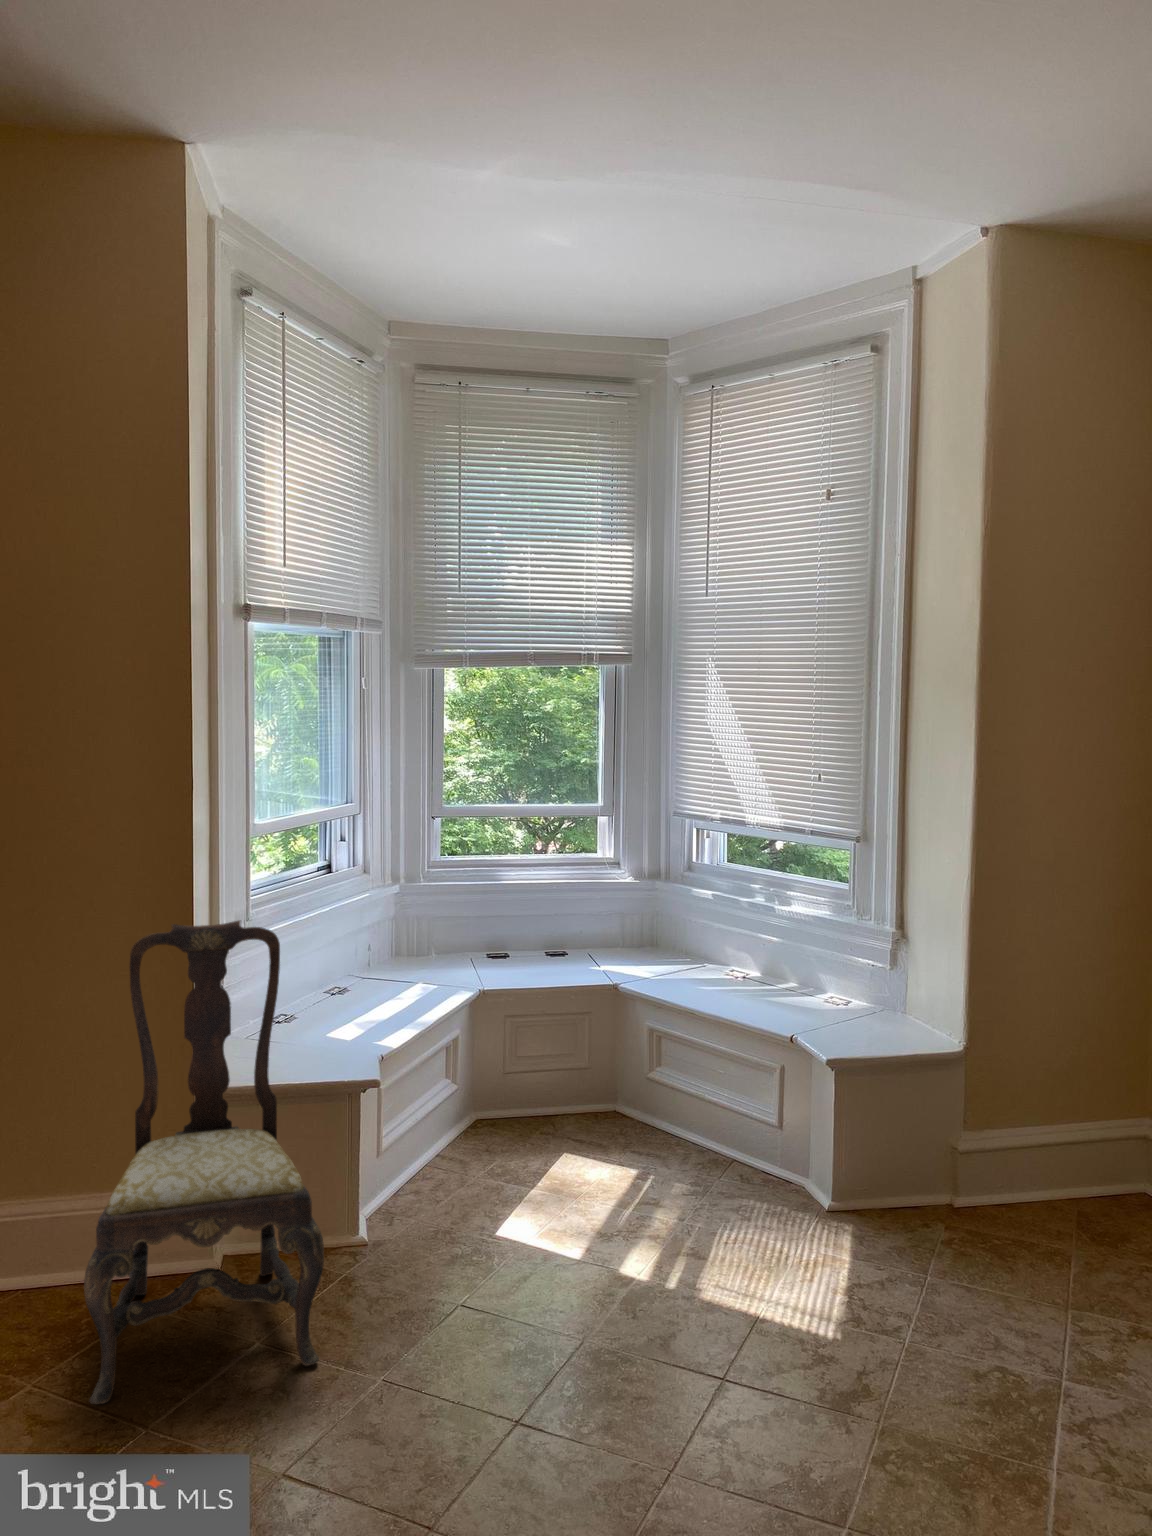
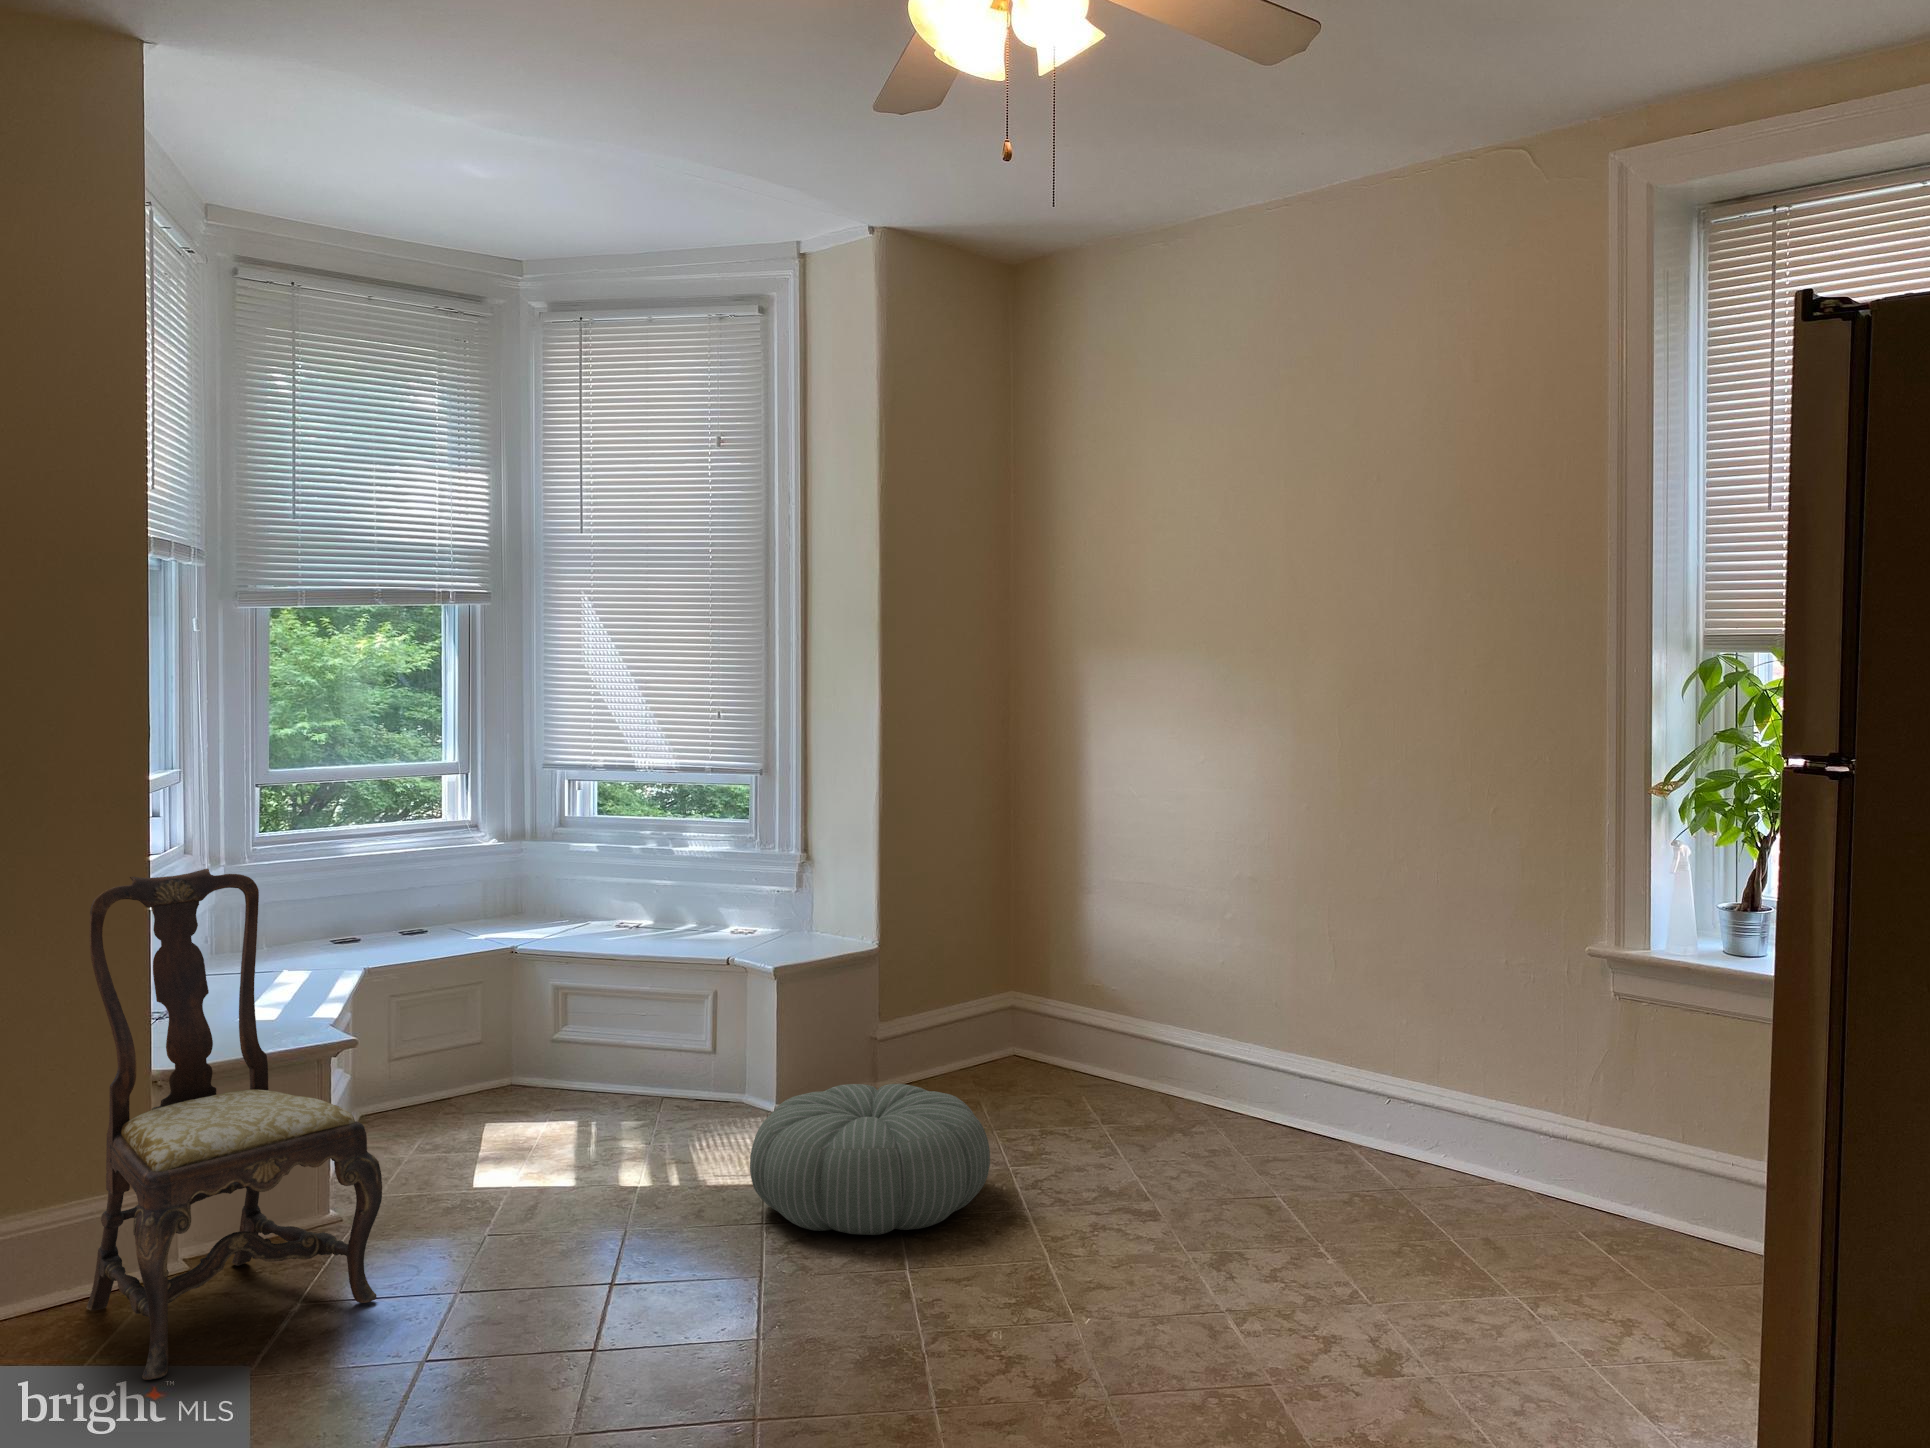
pouf: none [715,1228,1005,1461] -> present [750,1084,990,1235]

